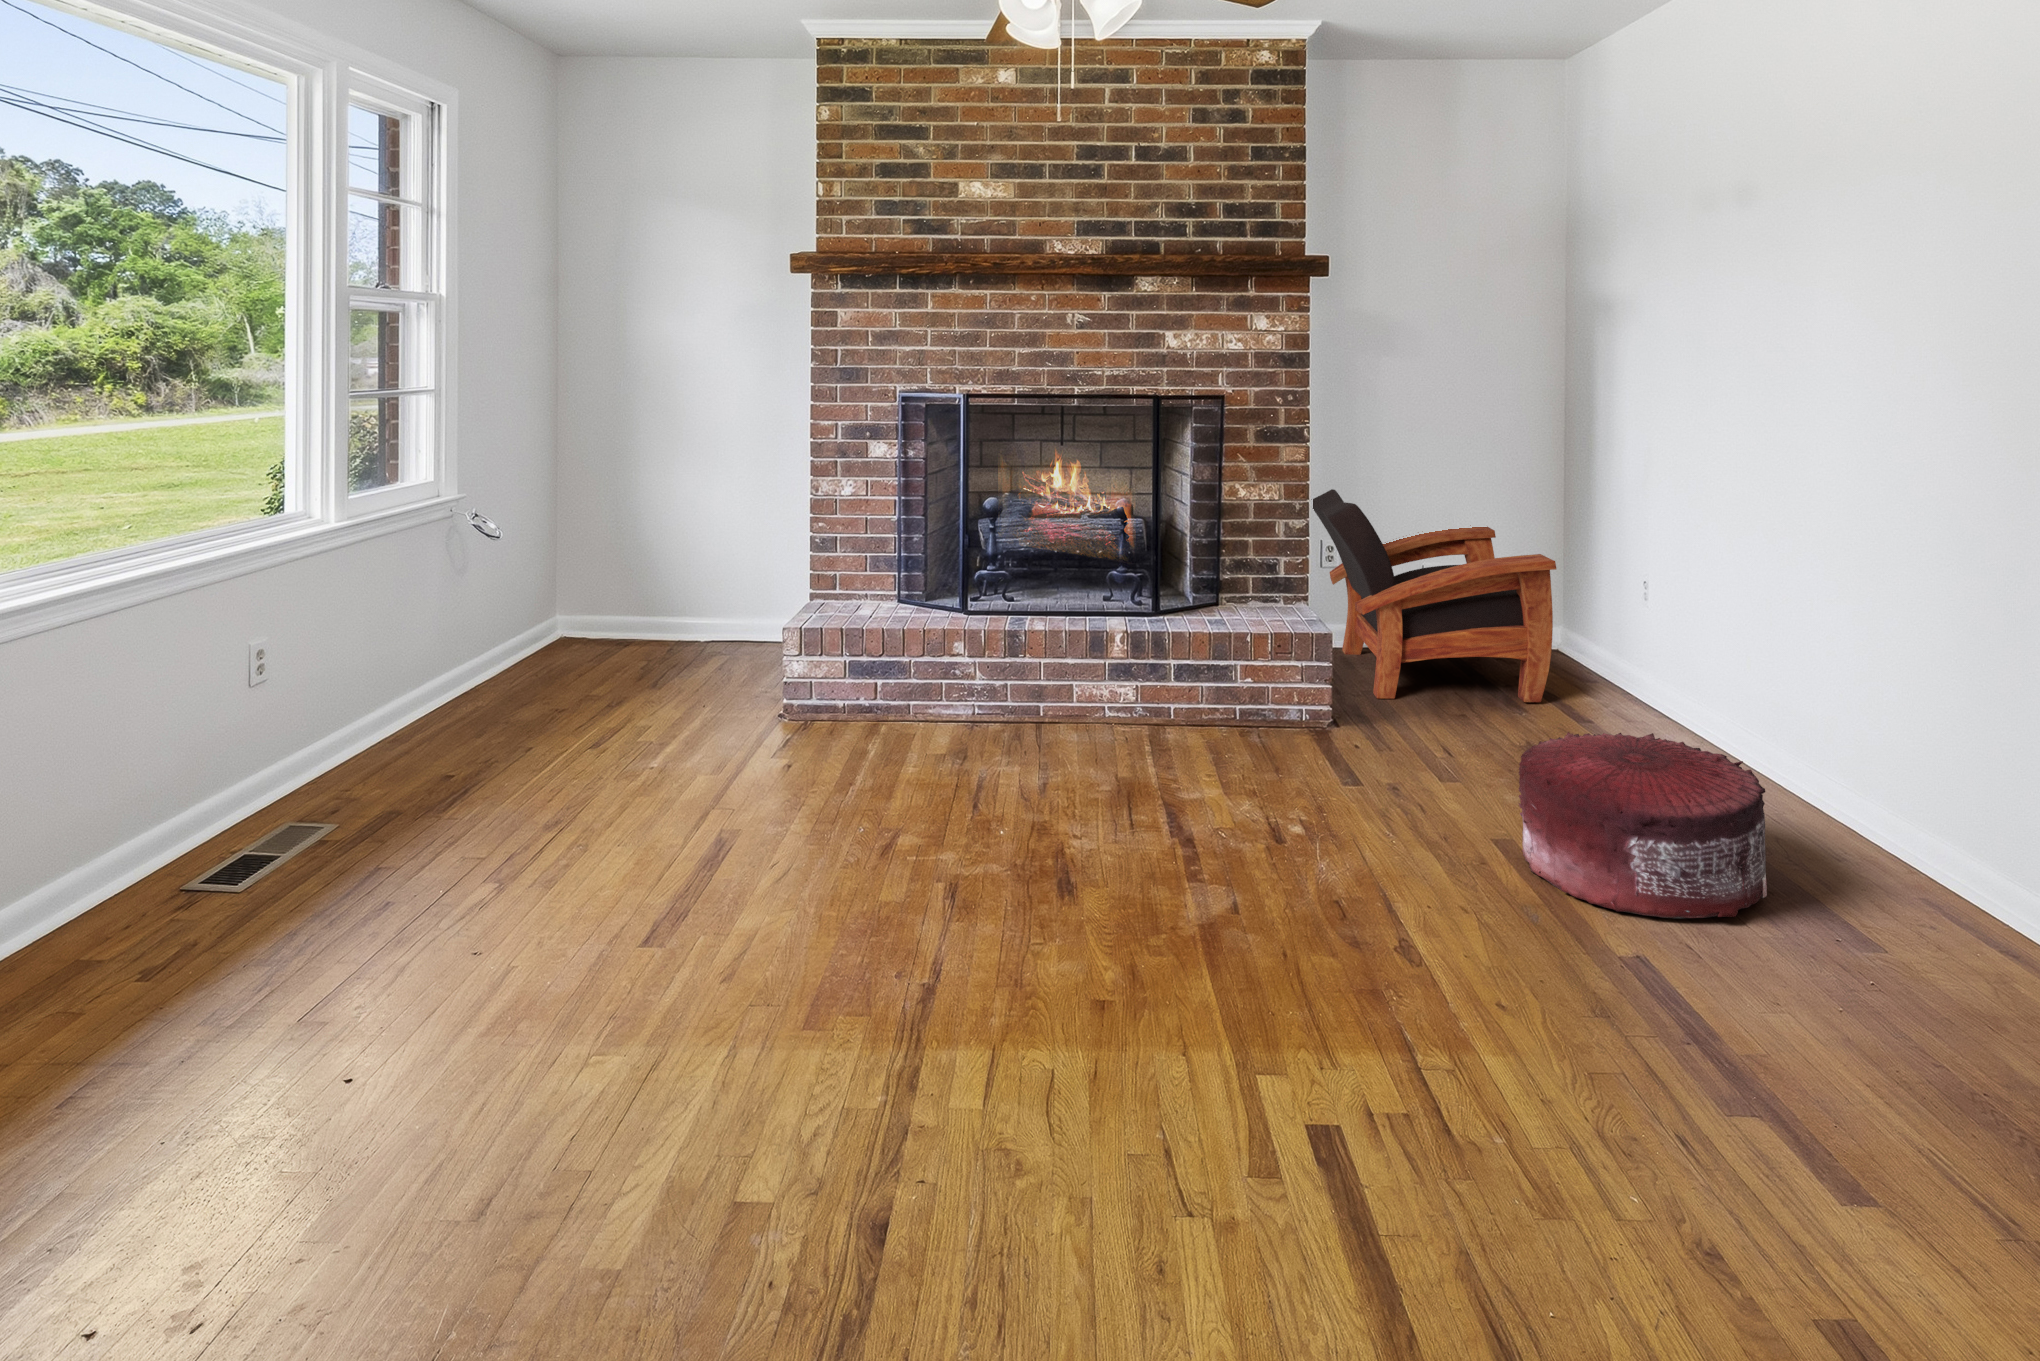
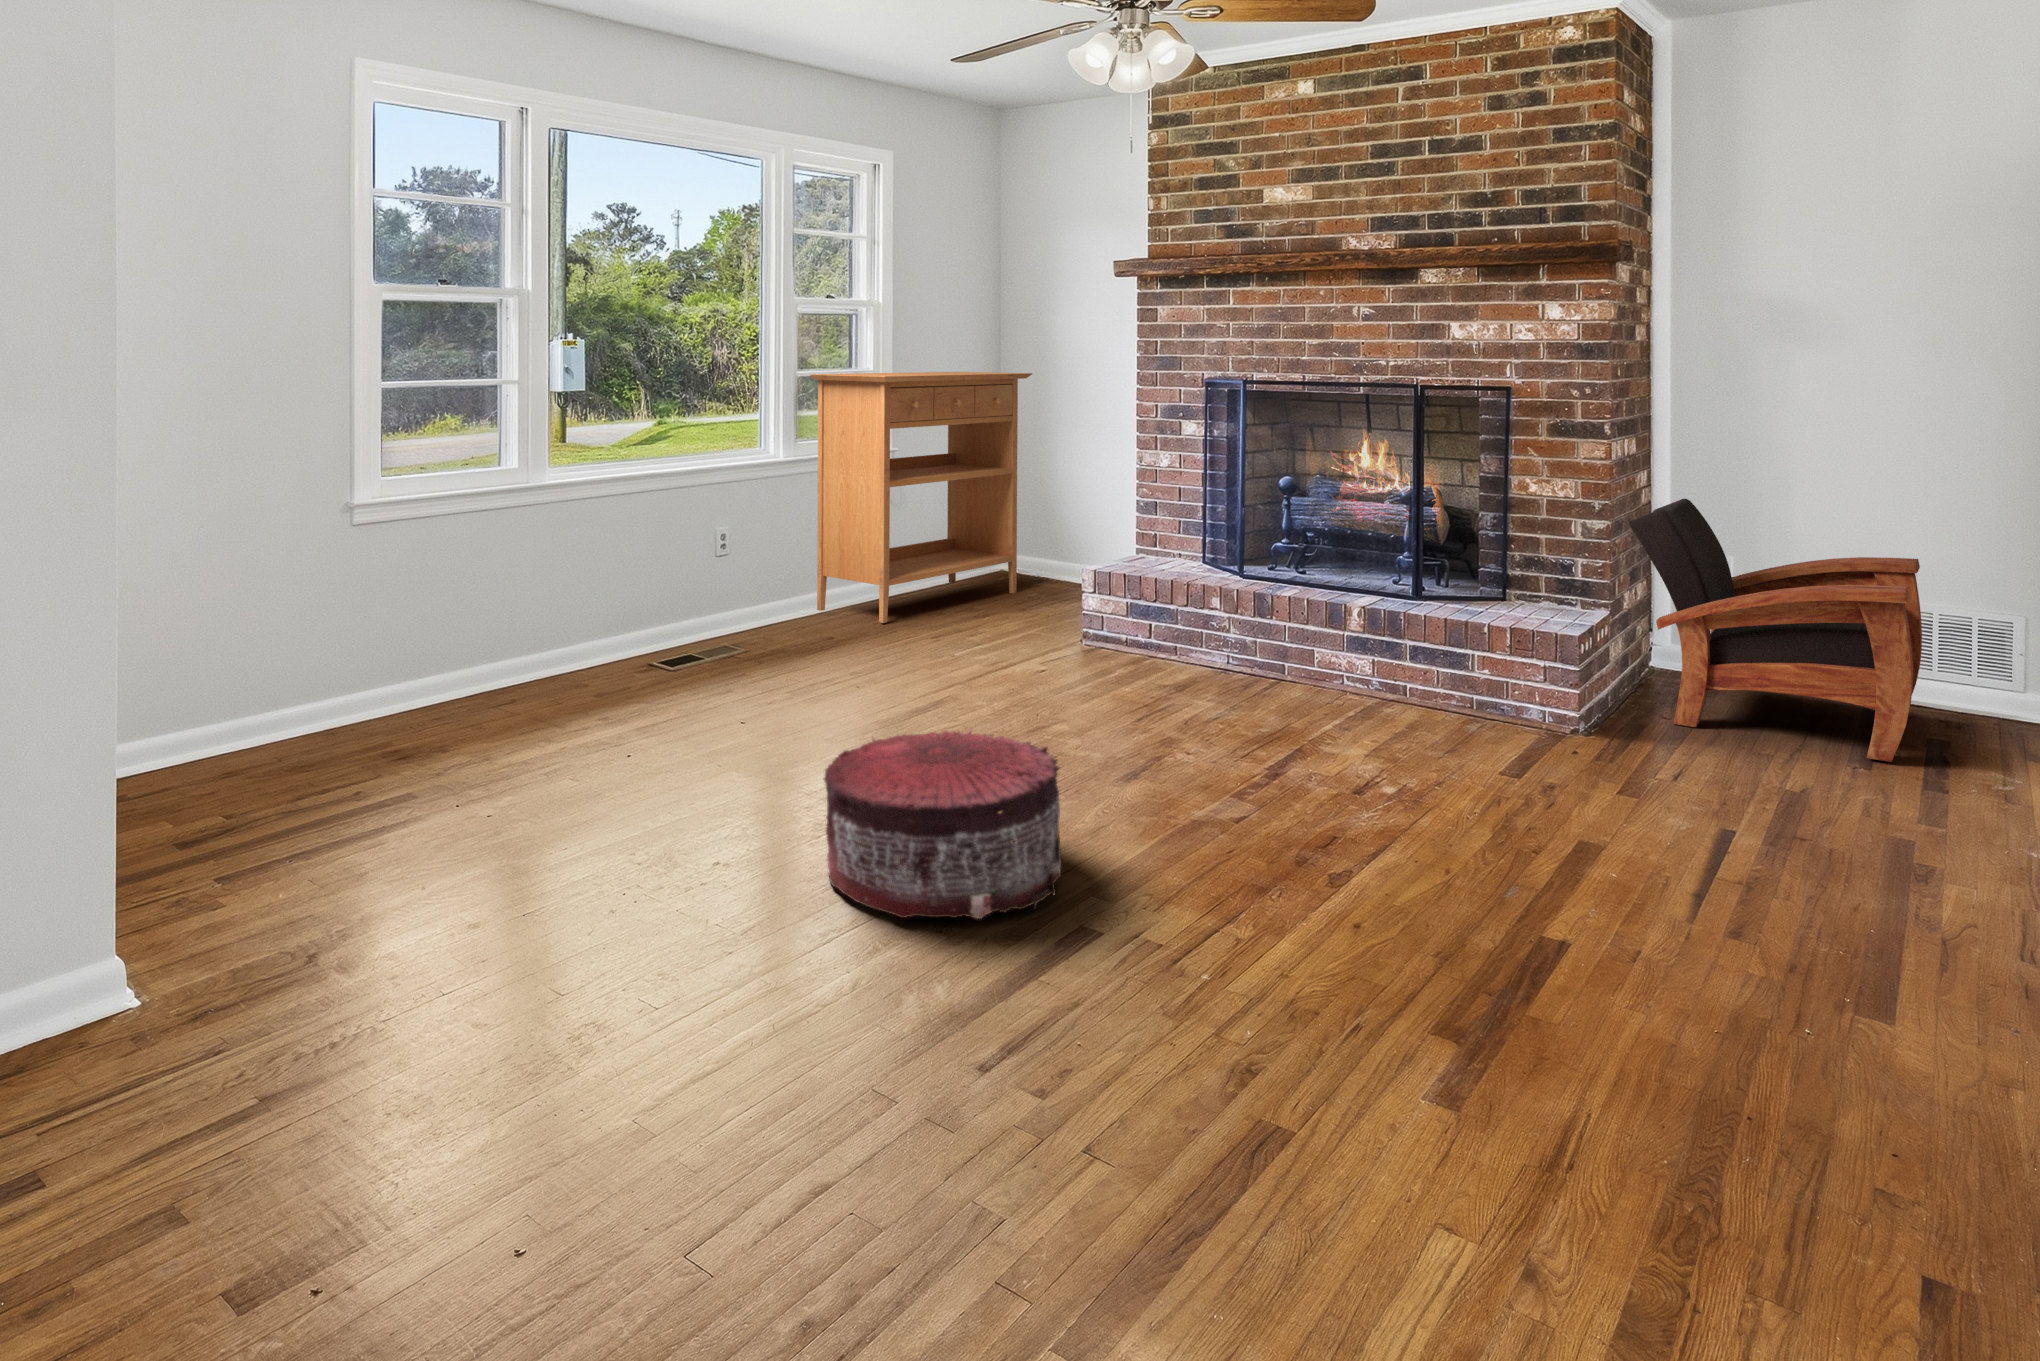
console table: none [367,388,644,739] -> present [810,372,1032,623]
pouf: present [1519,732,1767,918] -> present [824,730,1061,919]

